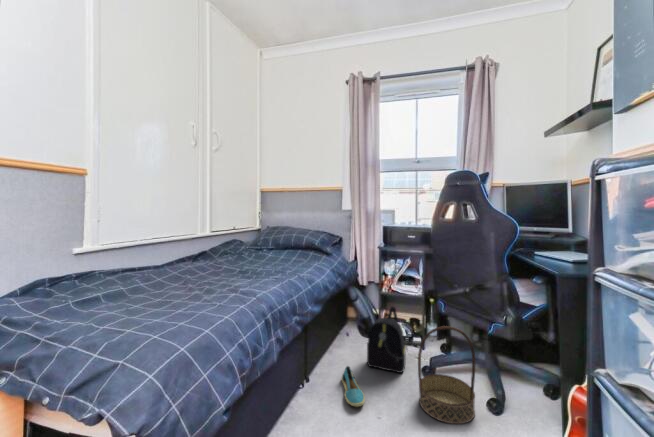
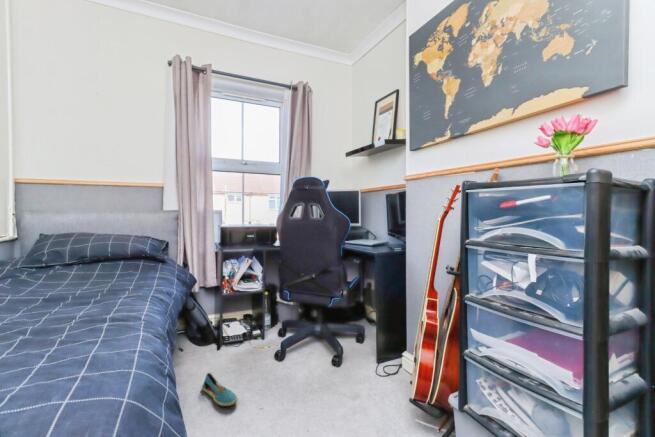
backpack: present [367,307,406,373] -> none [221,304,260,369]
basket: present [418,326,476,424] -> none [282,308,325,387]

